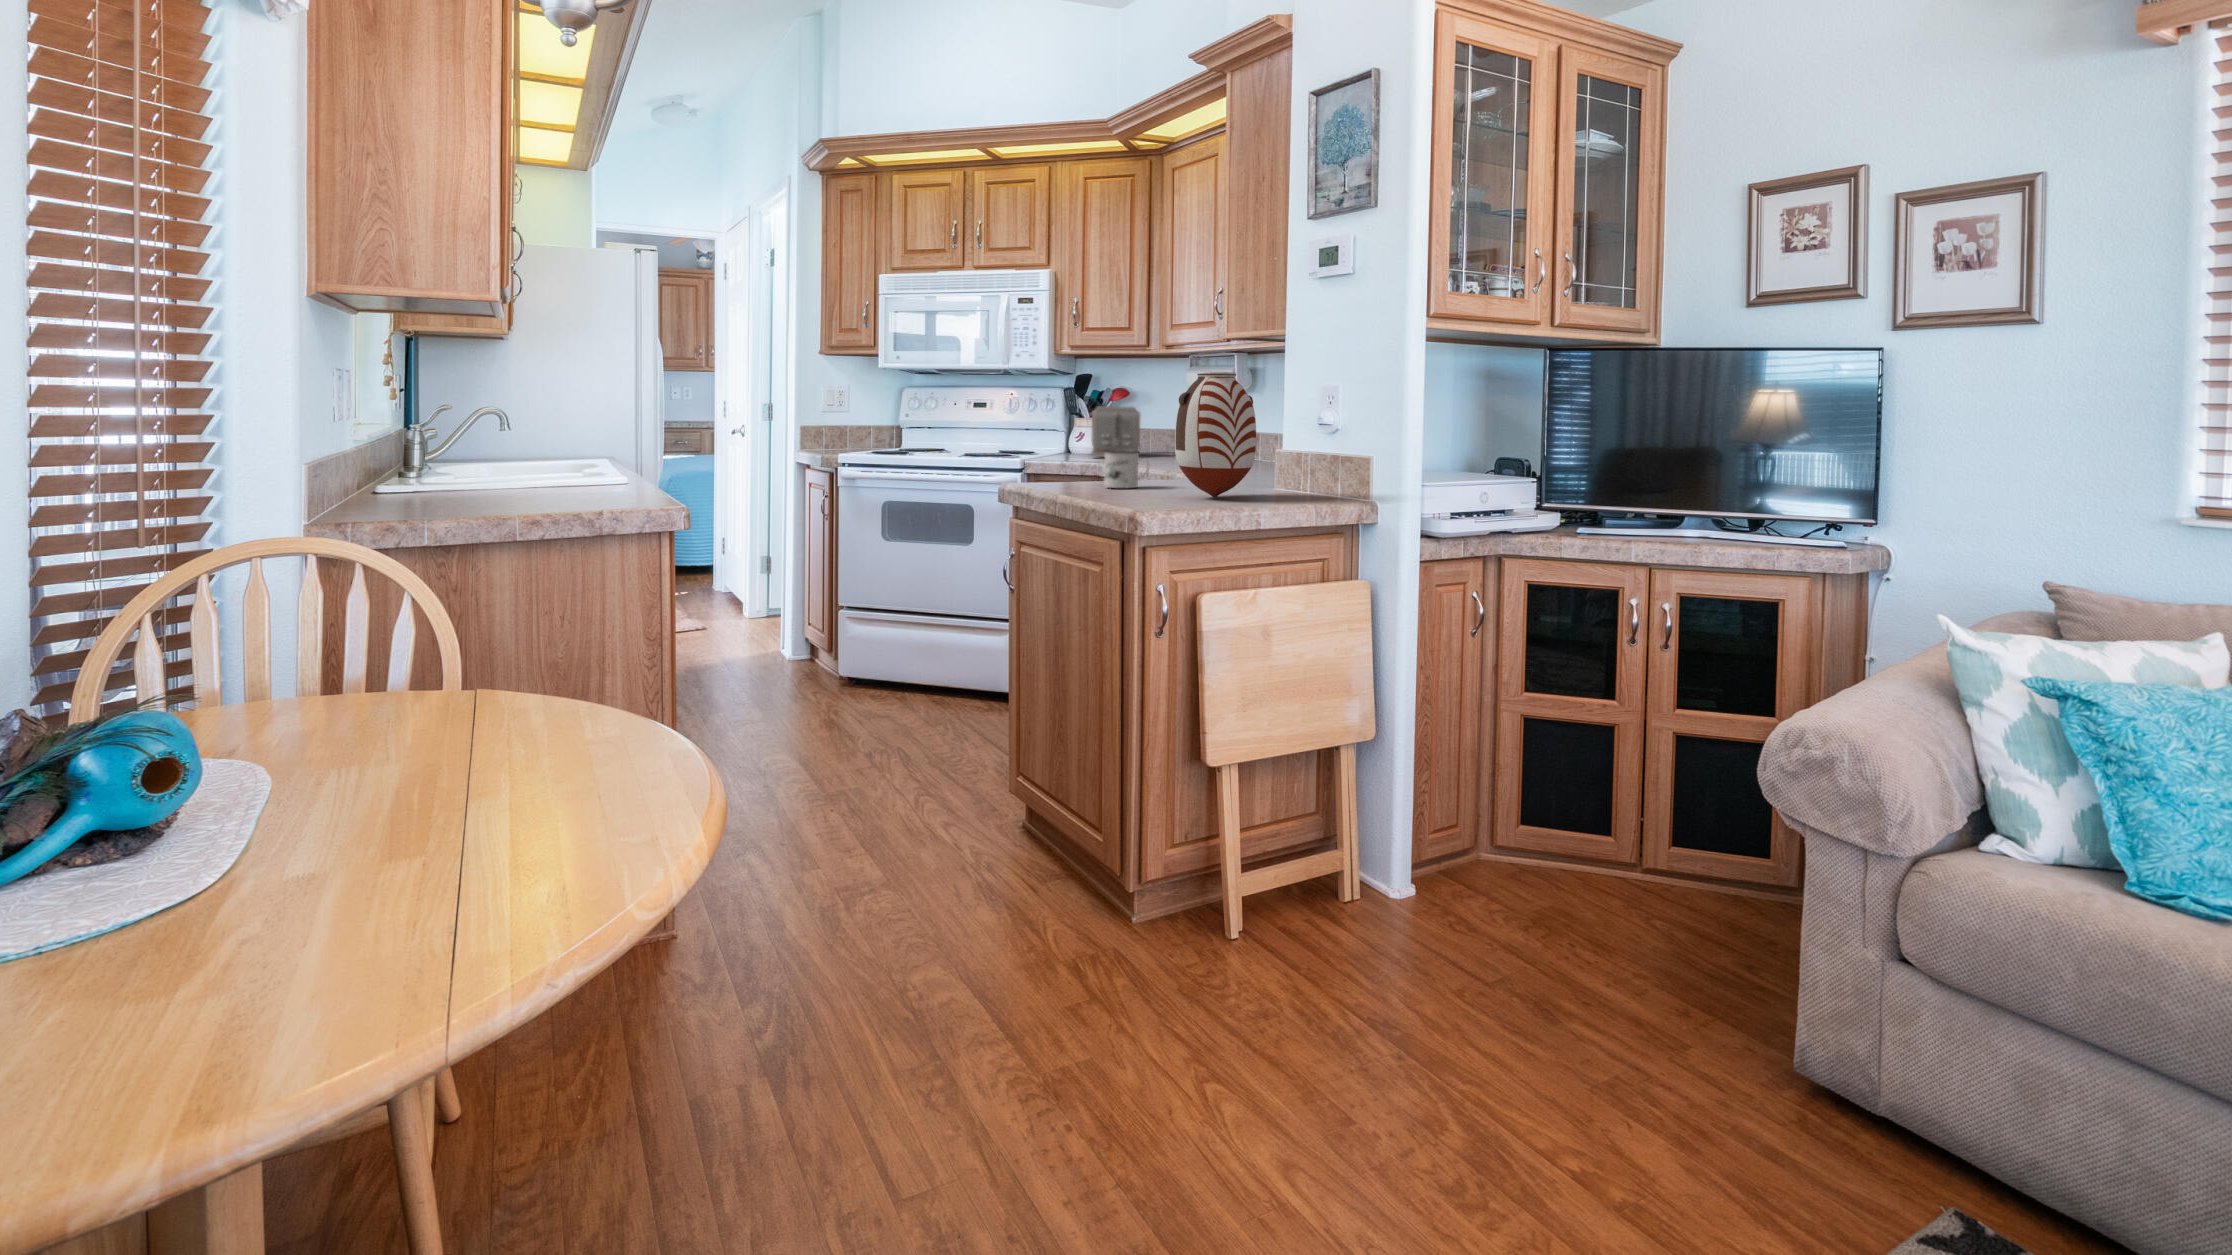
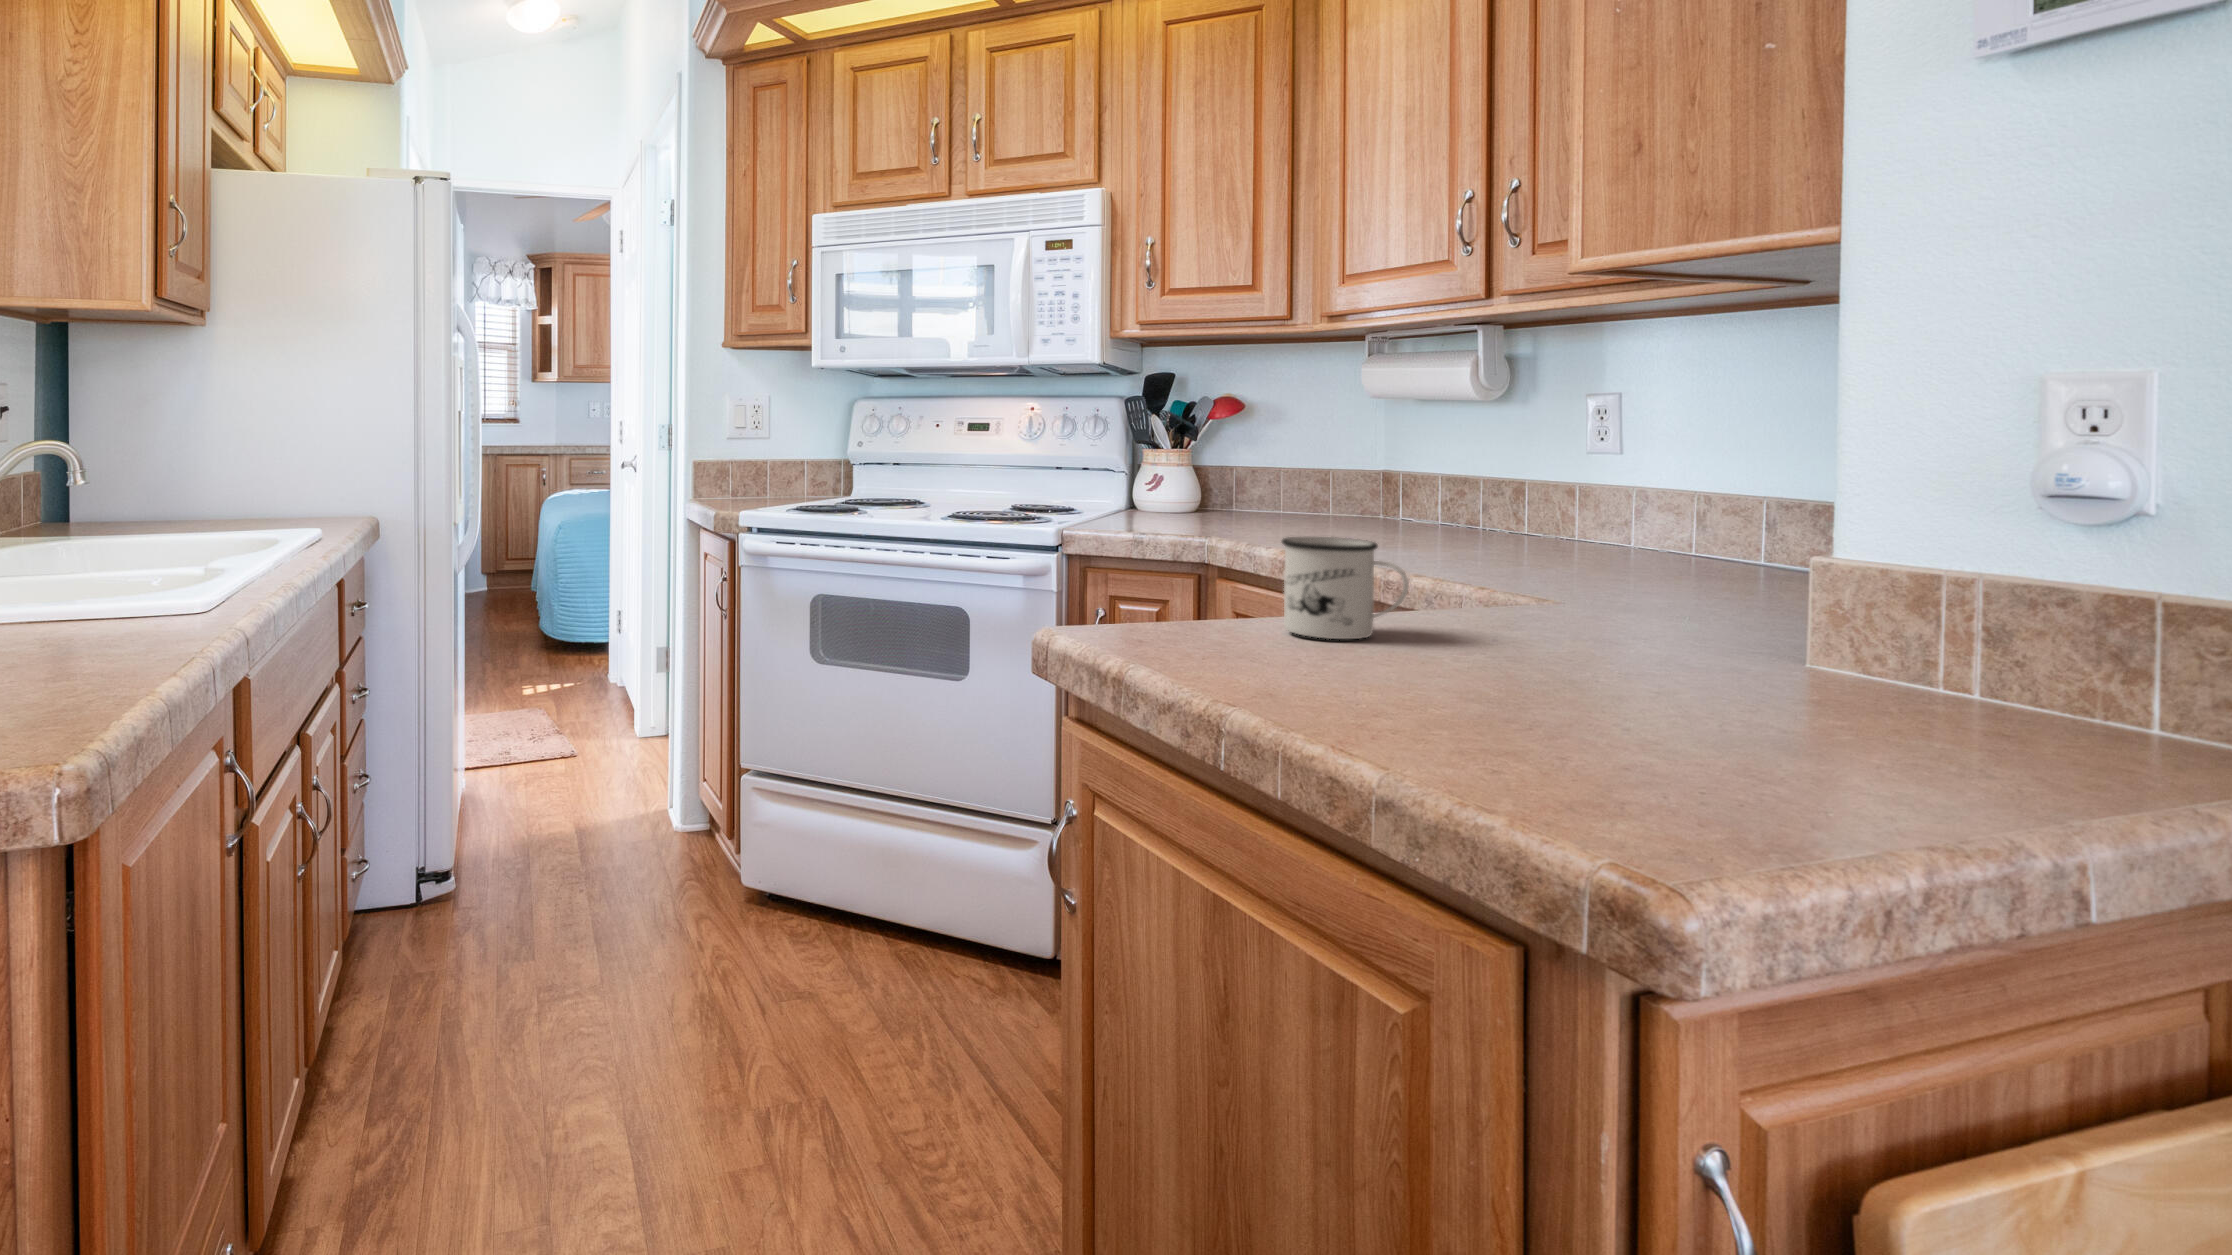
vase: present [1175,372,1256,497] -> none [1555,327,1853,712]
toaster: present [1092,406,1140,457] -> none [1170,429,1269,523]

